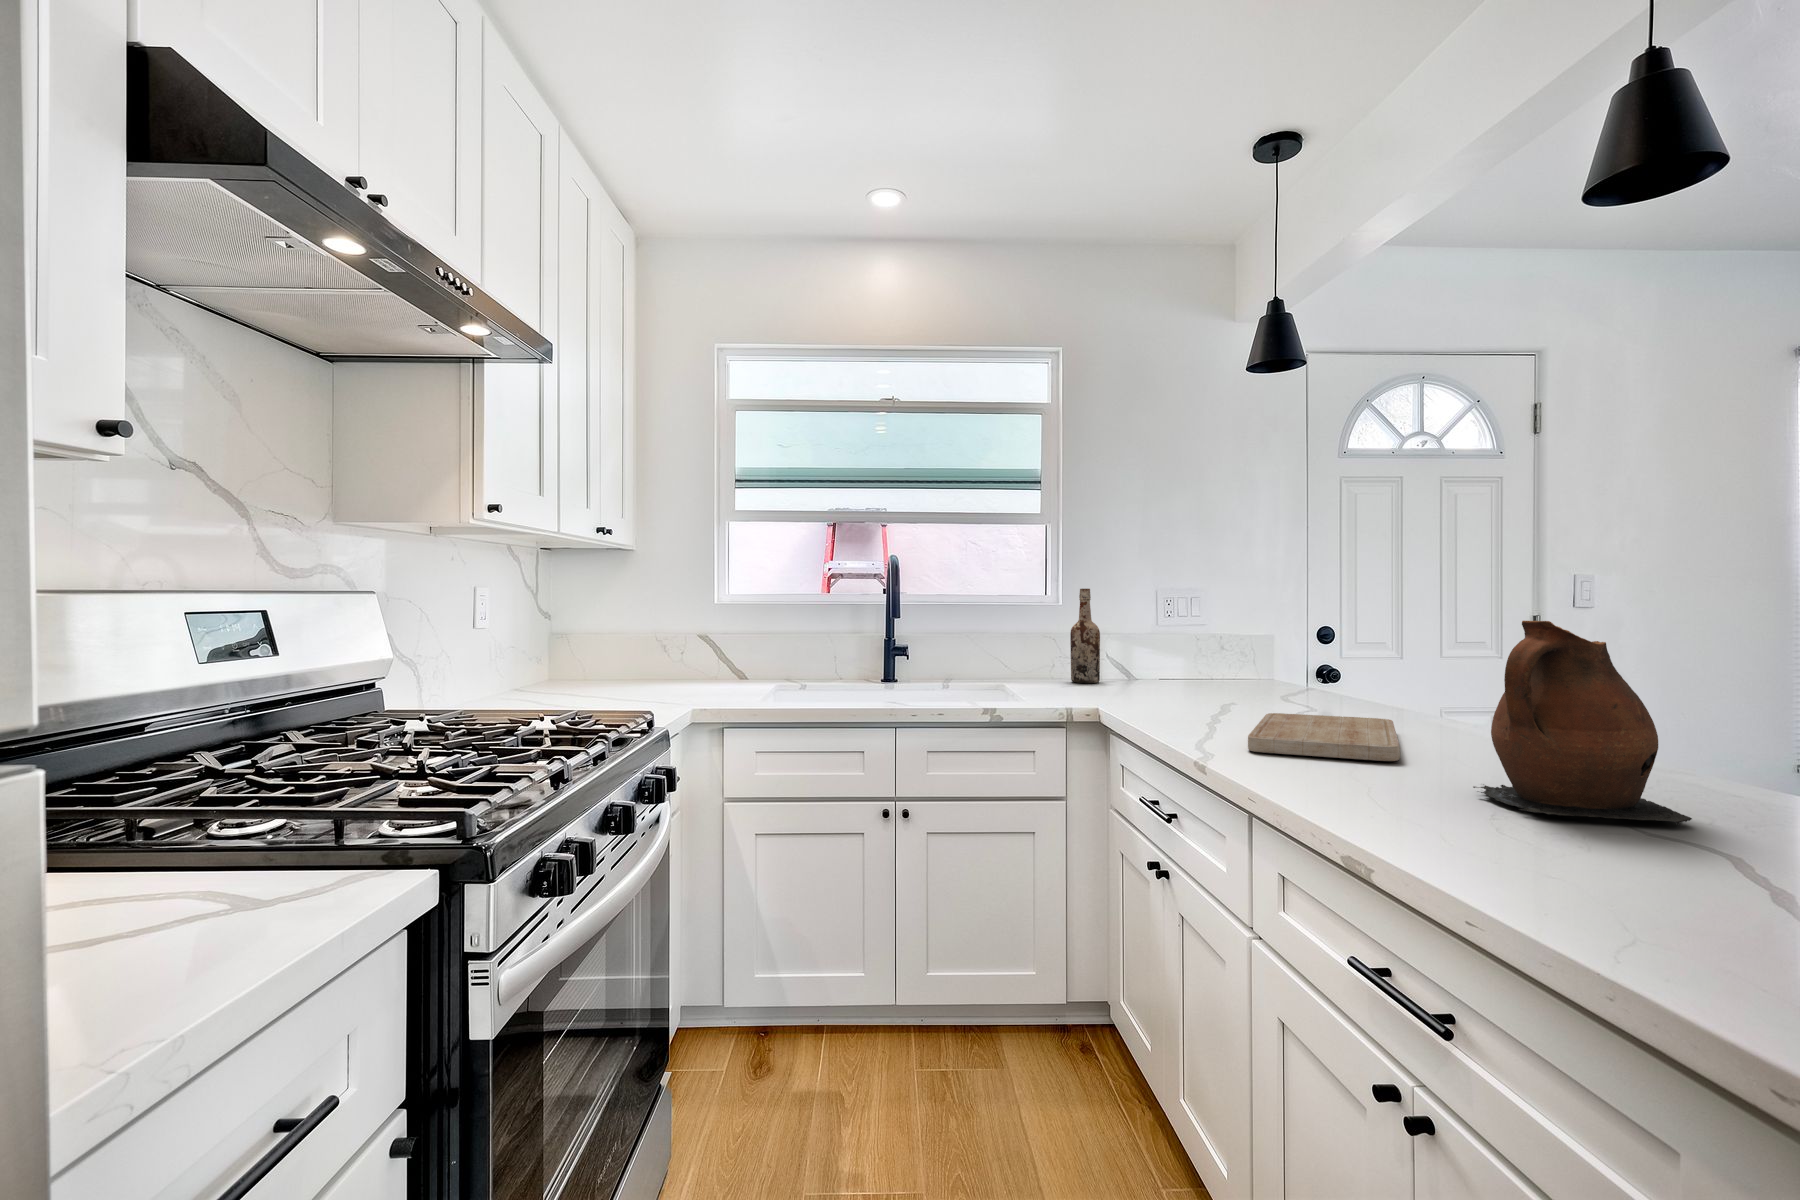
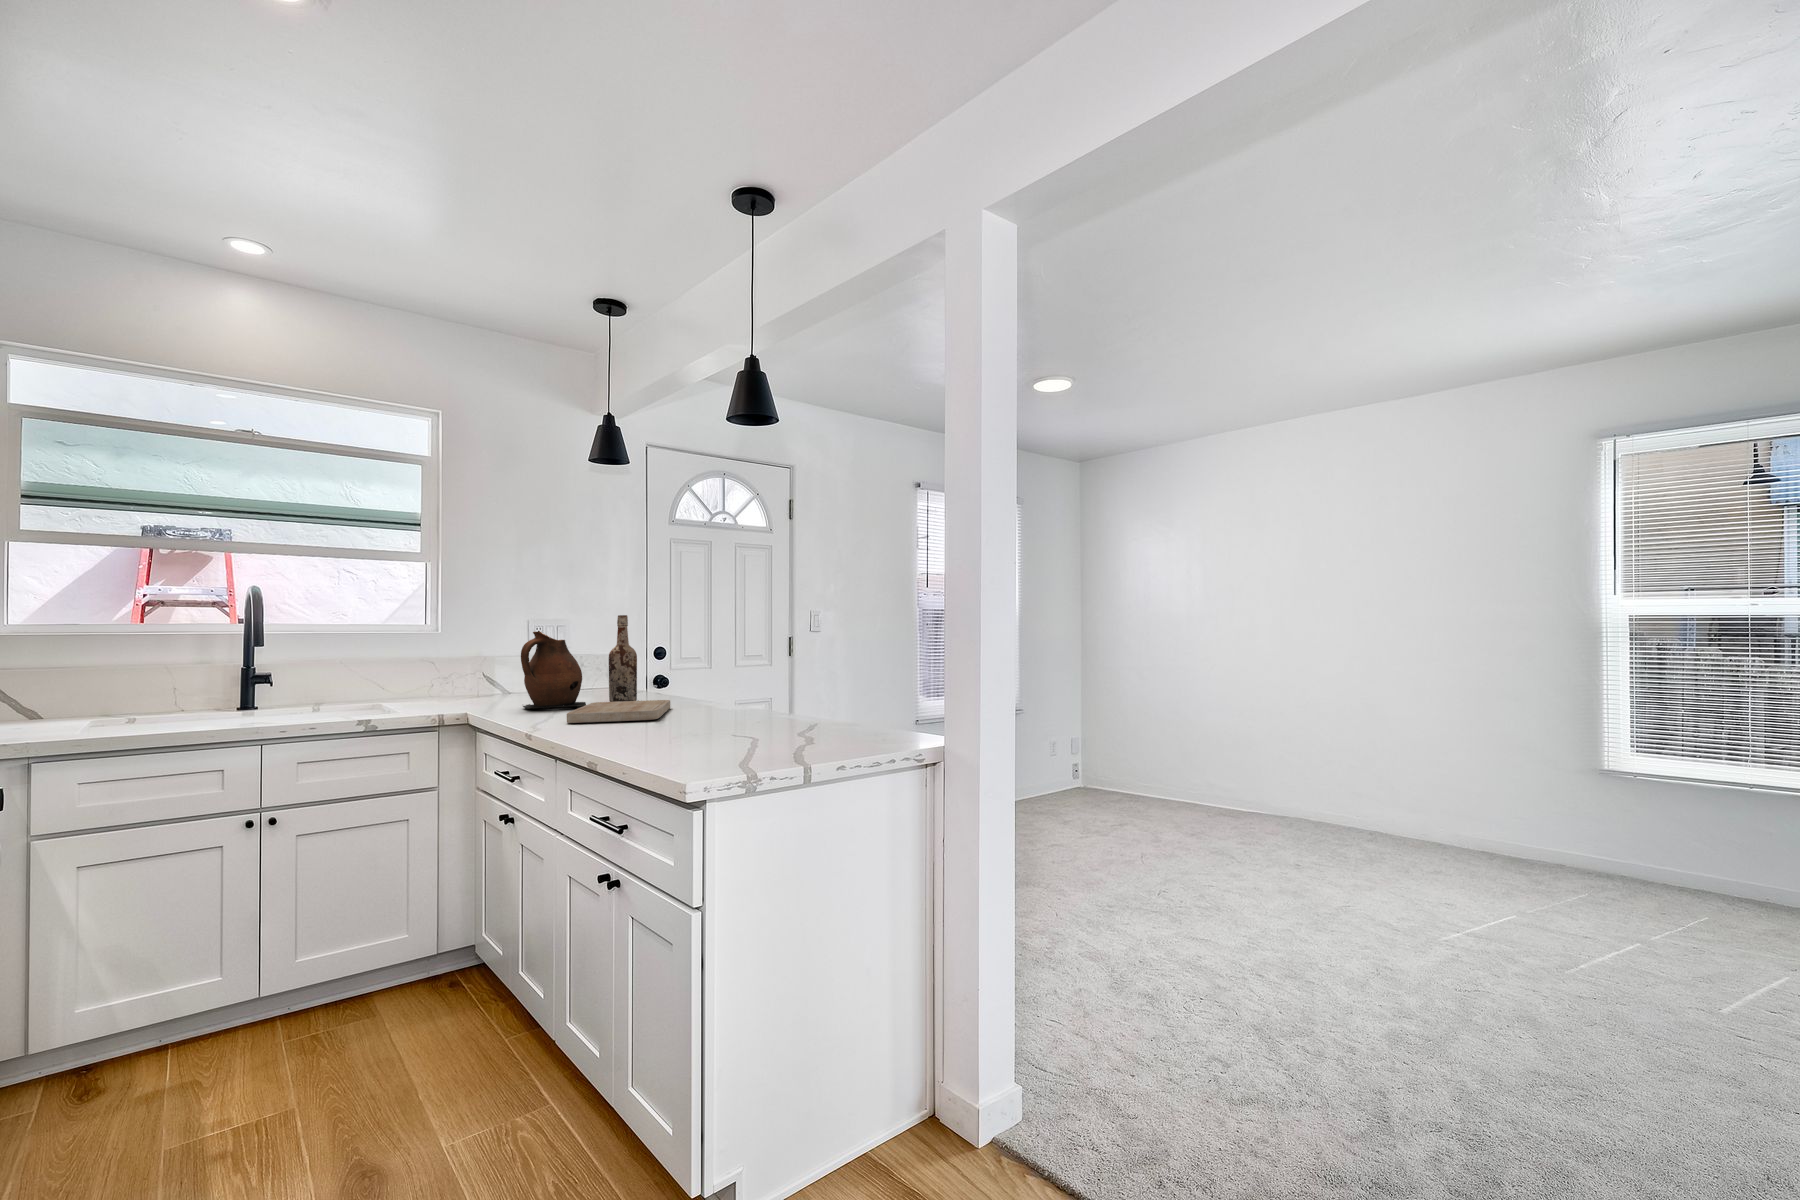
wine bottle: present [1070,589,1100,683] -> present [609,615,637,702]
ceramic pitcher: present [1473,621,1692,826] -> present [521,632,586,709]

